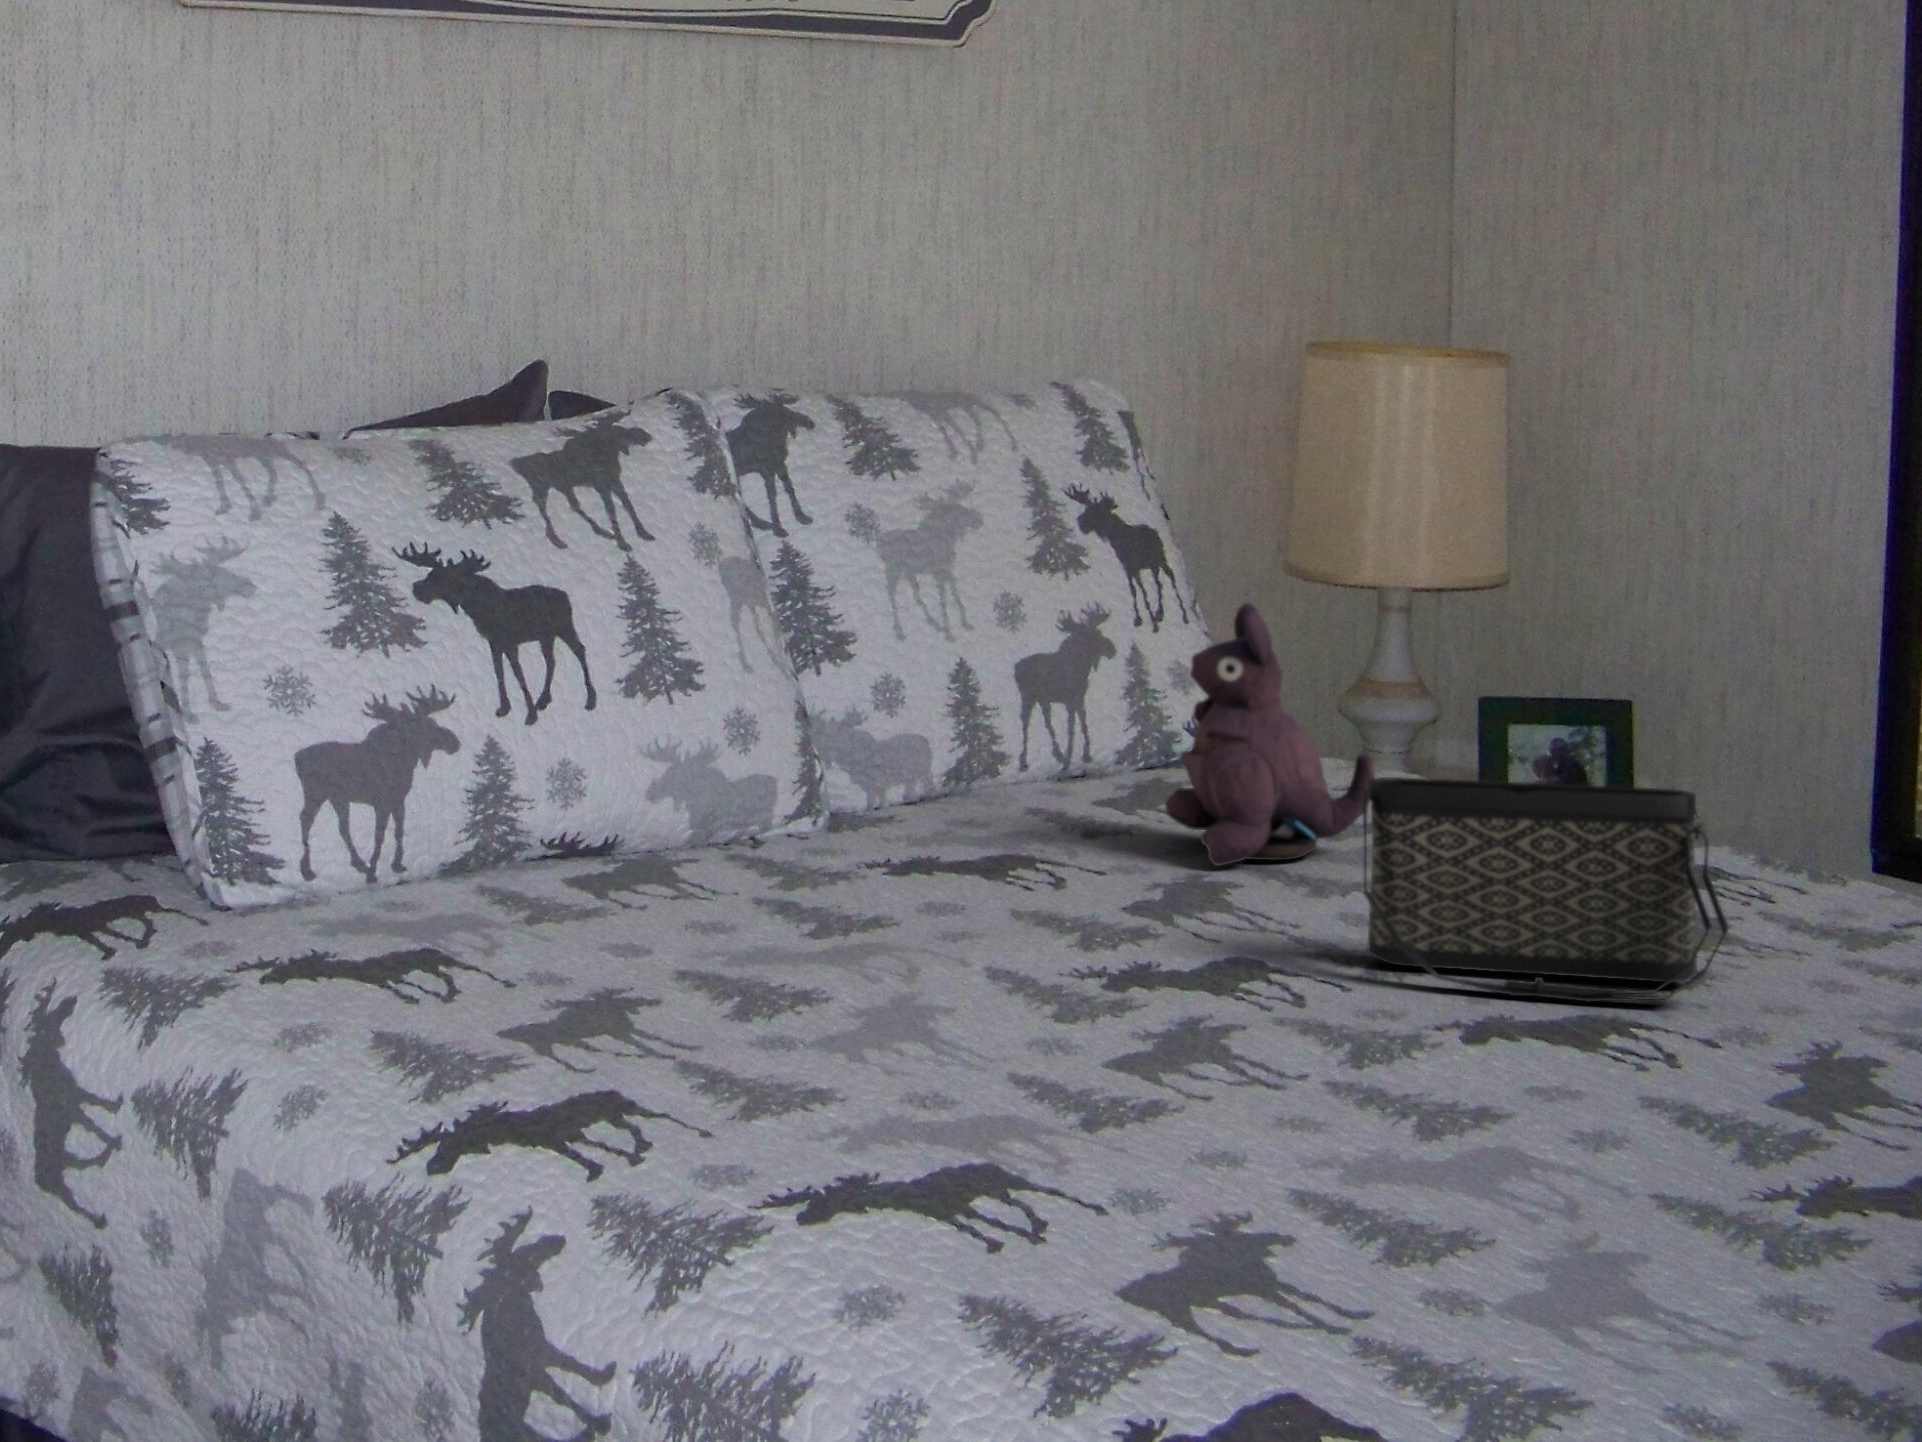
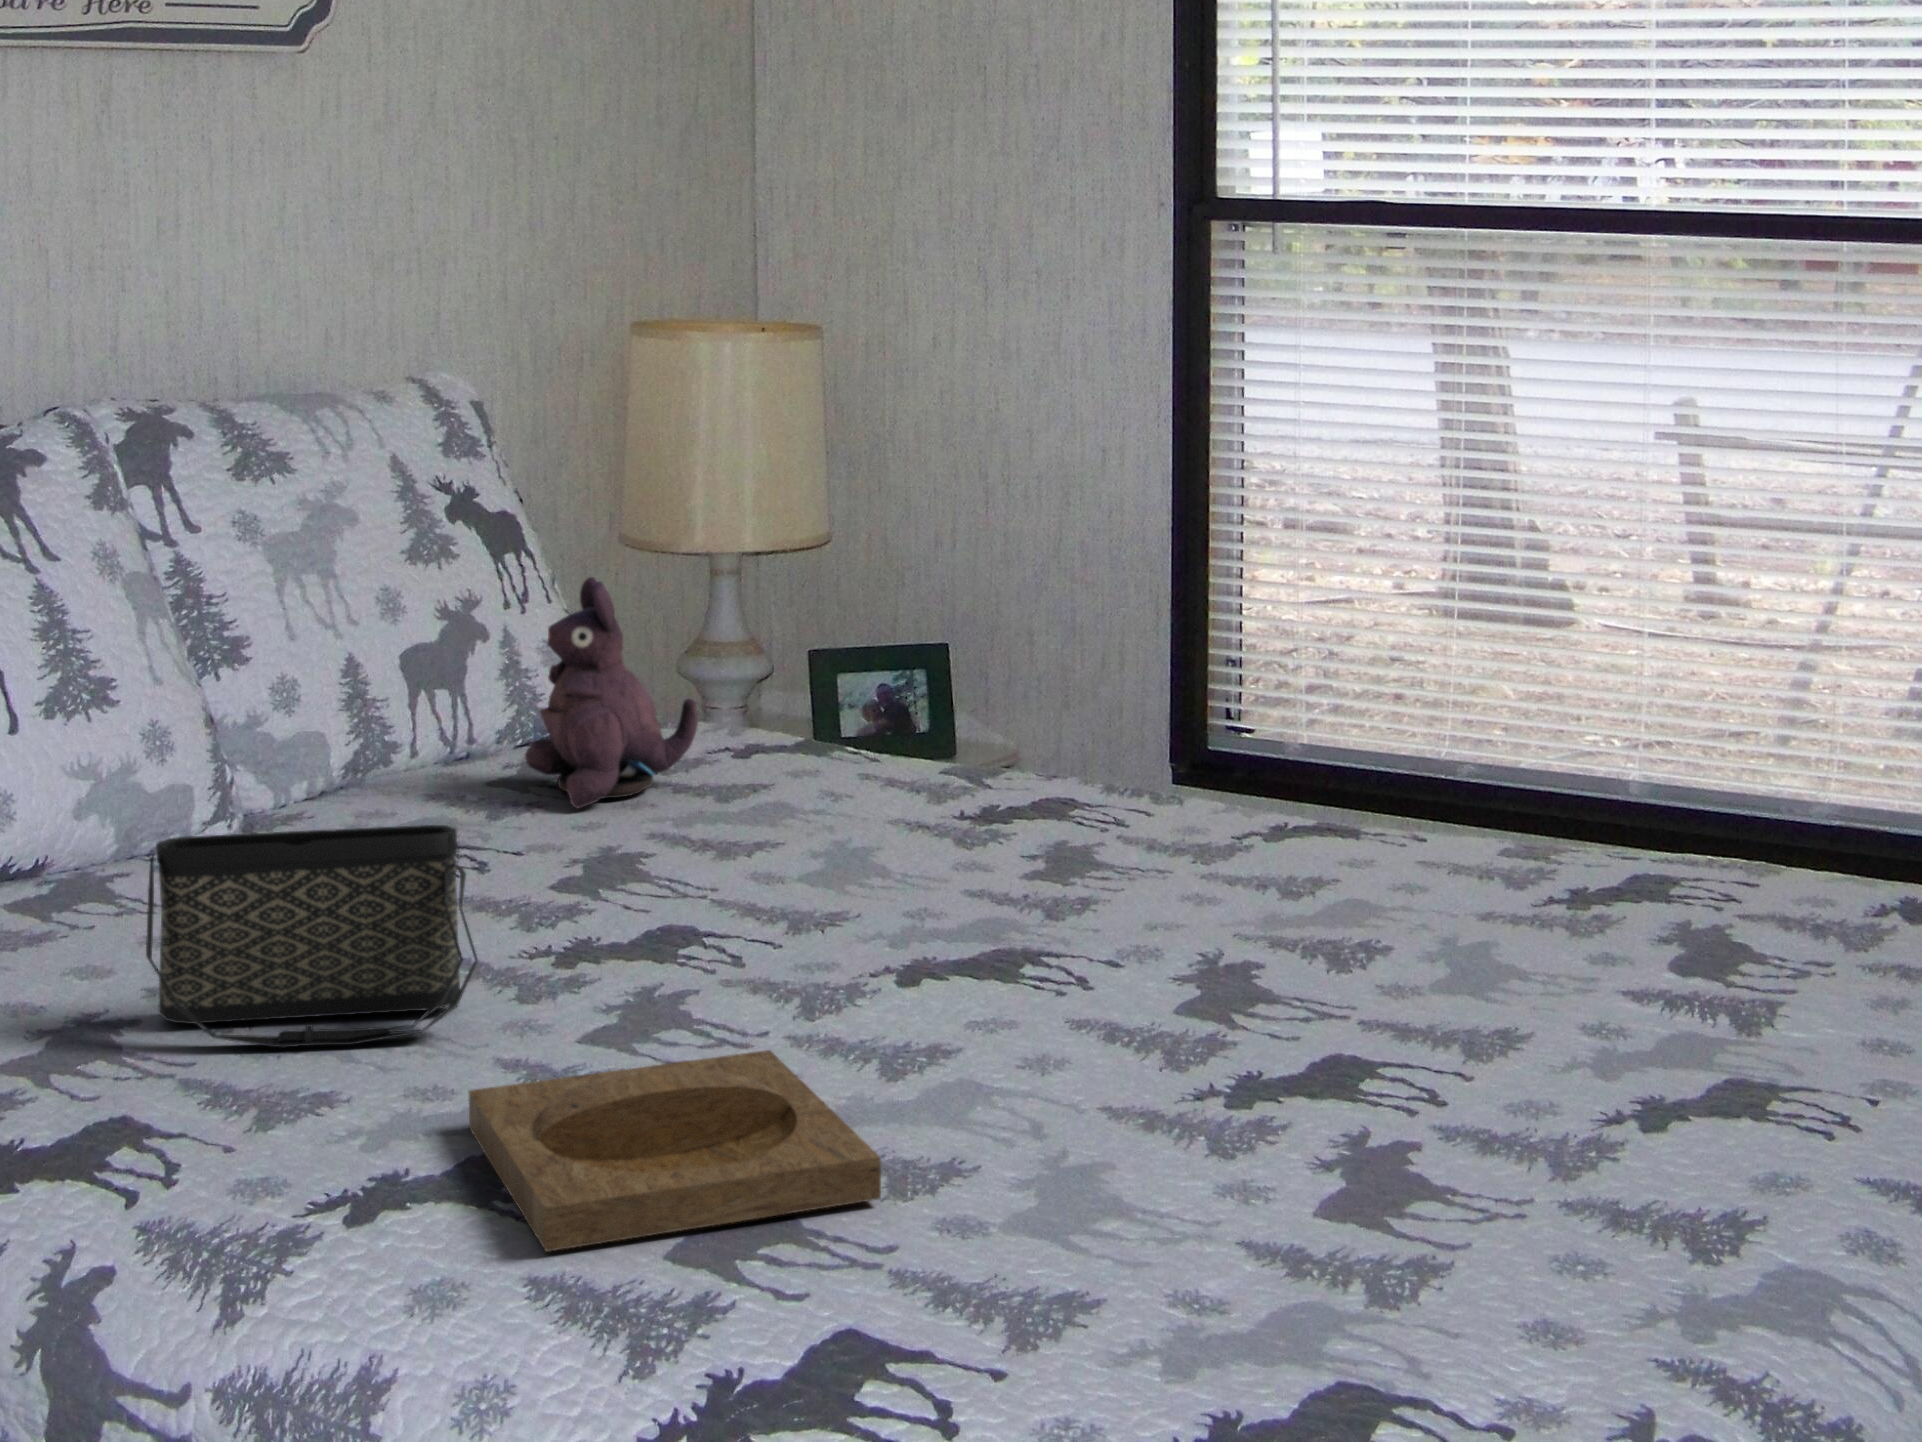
handbag: present [1362,777,1728,1001] -> present [146,825,478,1048]
tray: none [974,1112,1442,1298] -> present [469,1050,881,1252]

